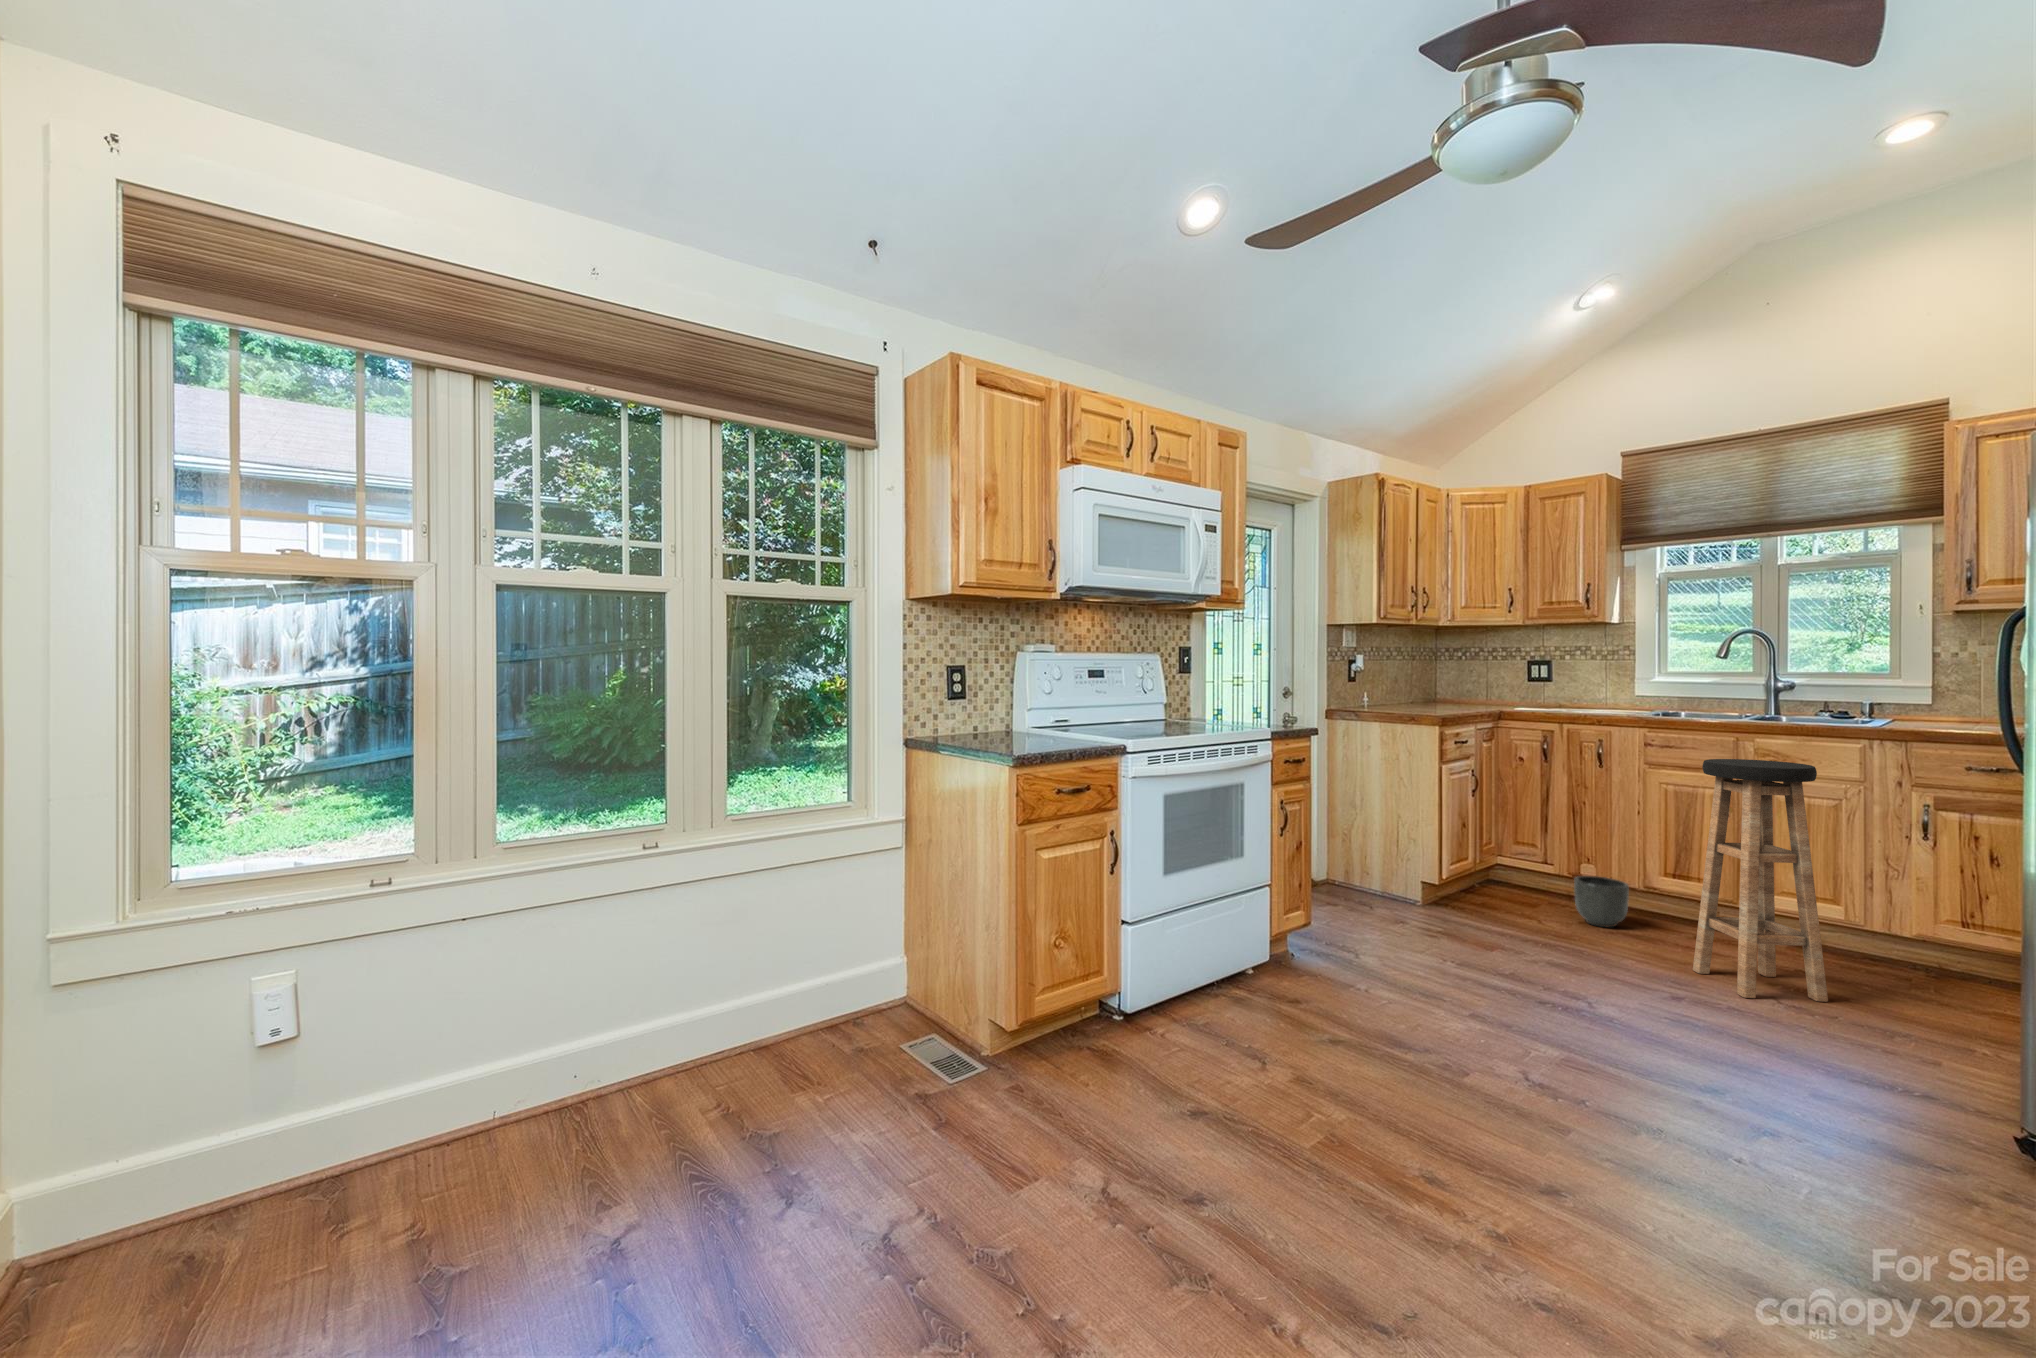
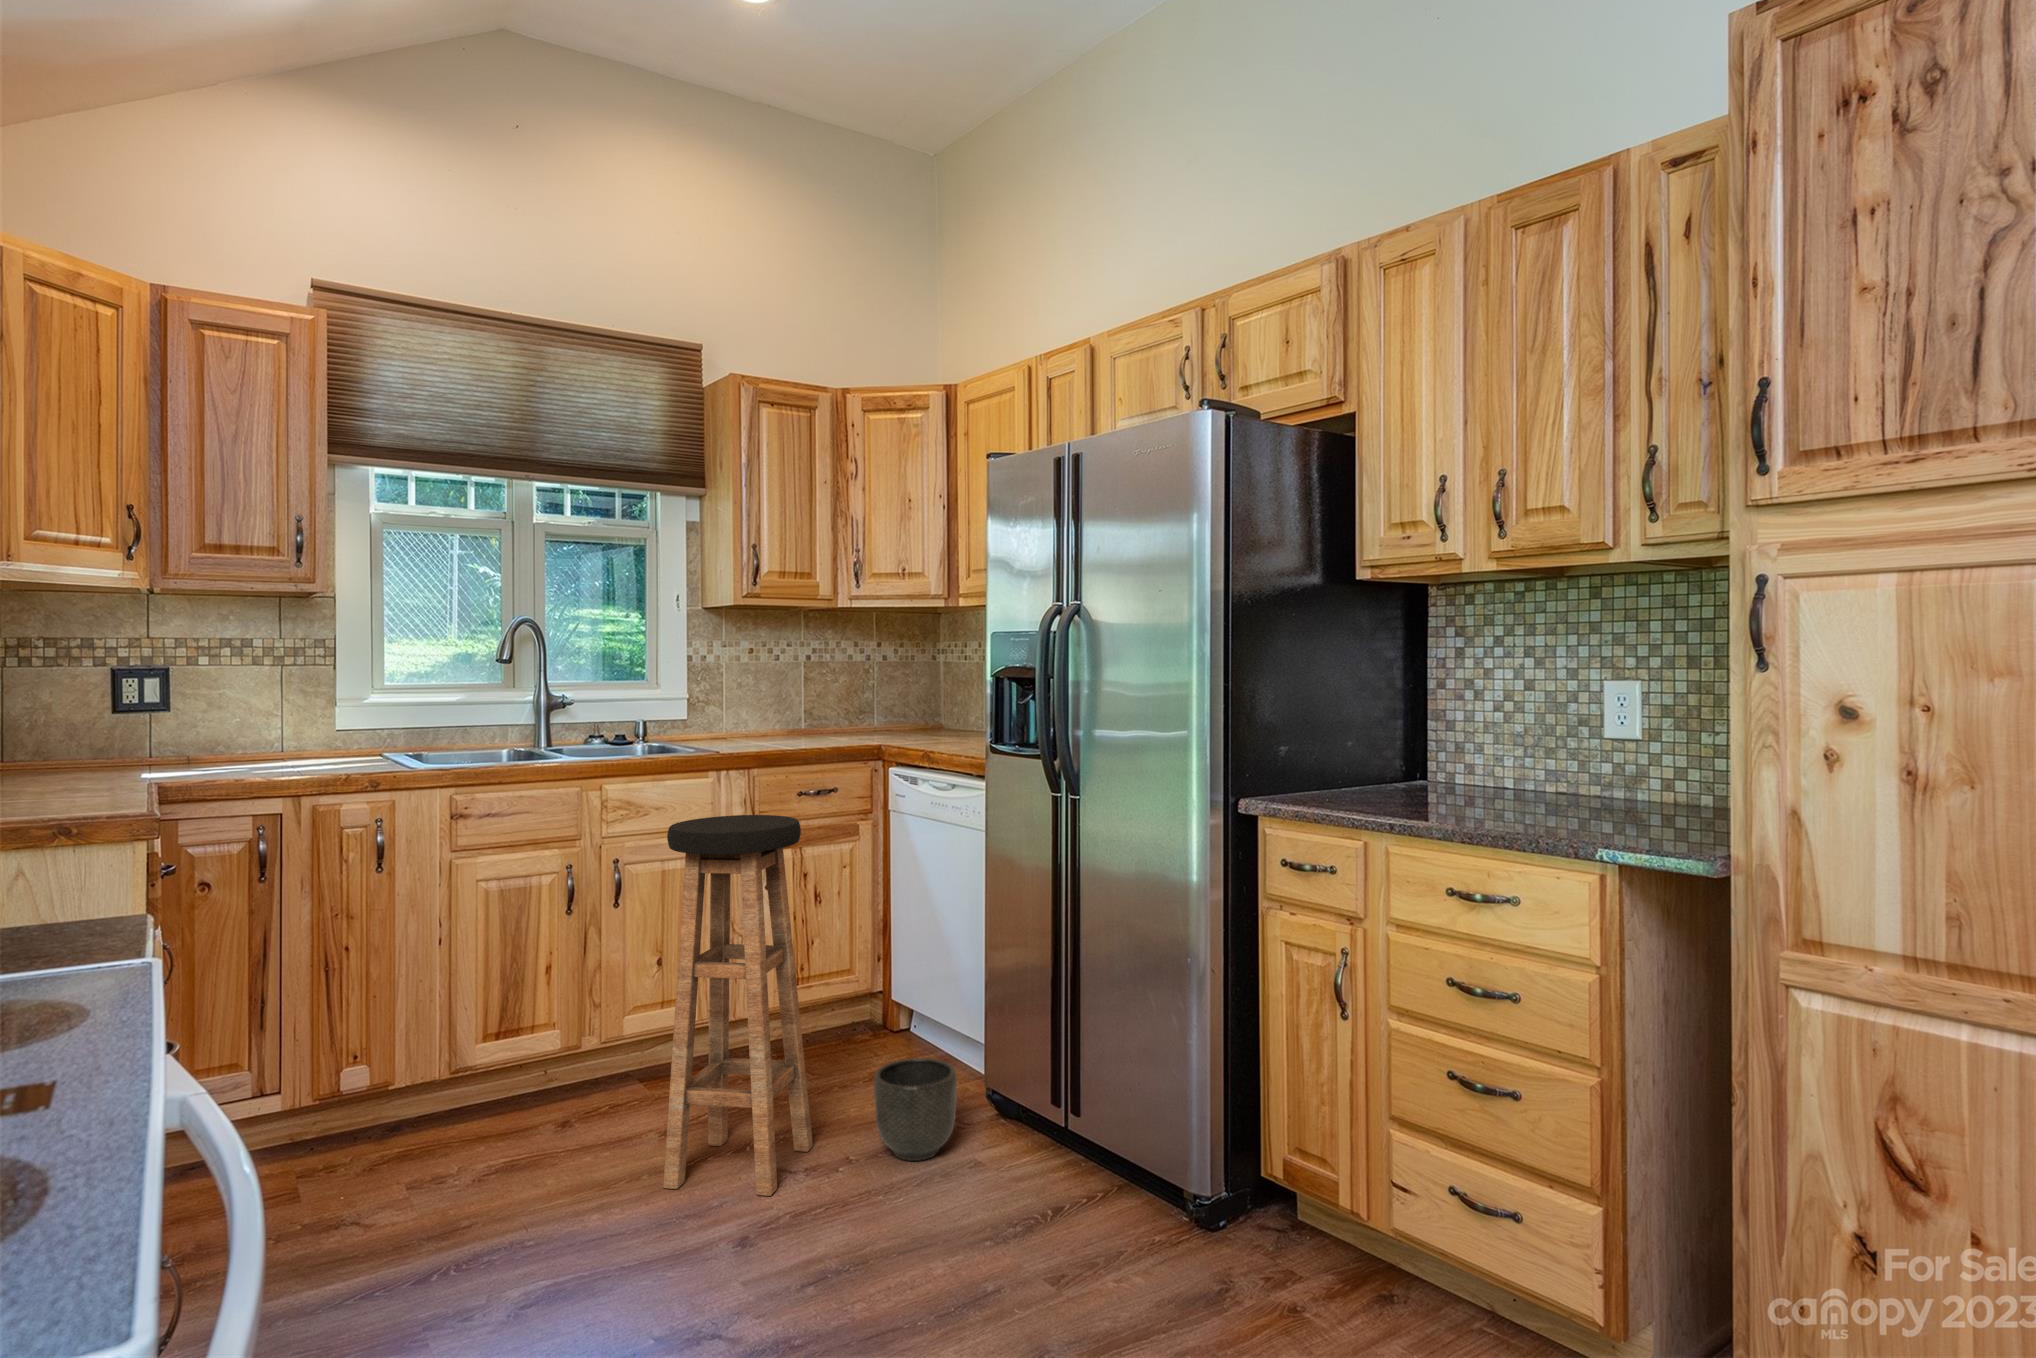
planter: present [1574,876,1629,927] -> present [874,1058,957,1161]

